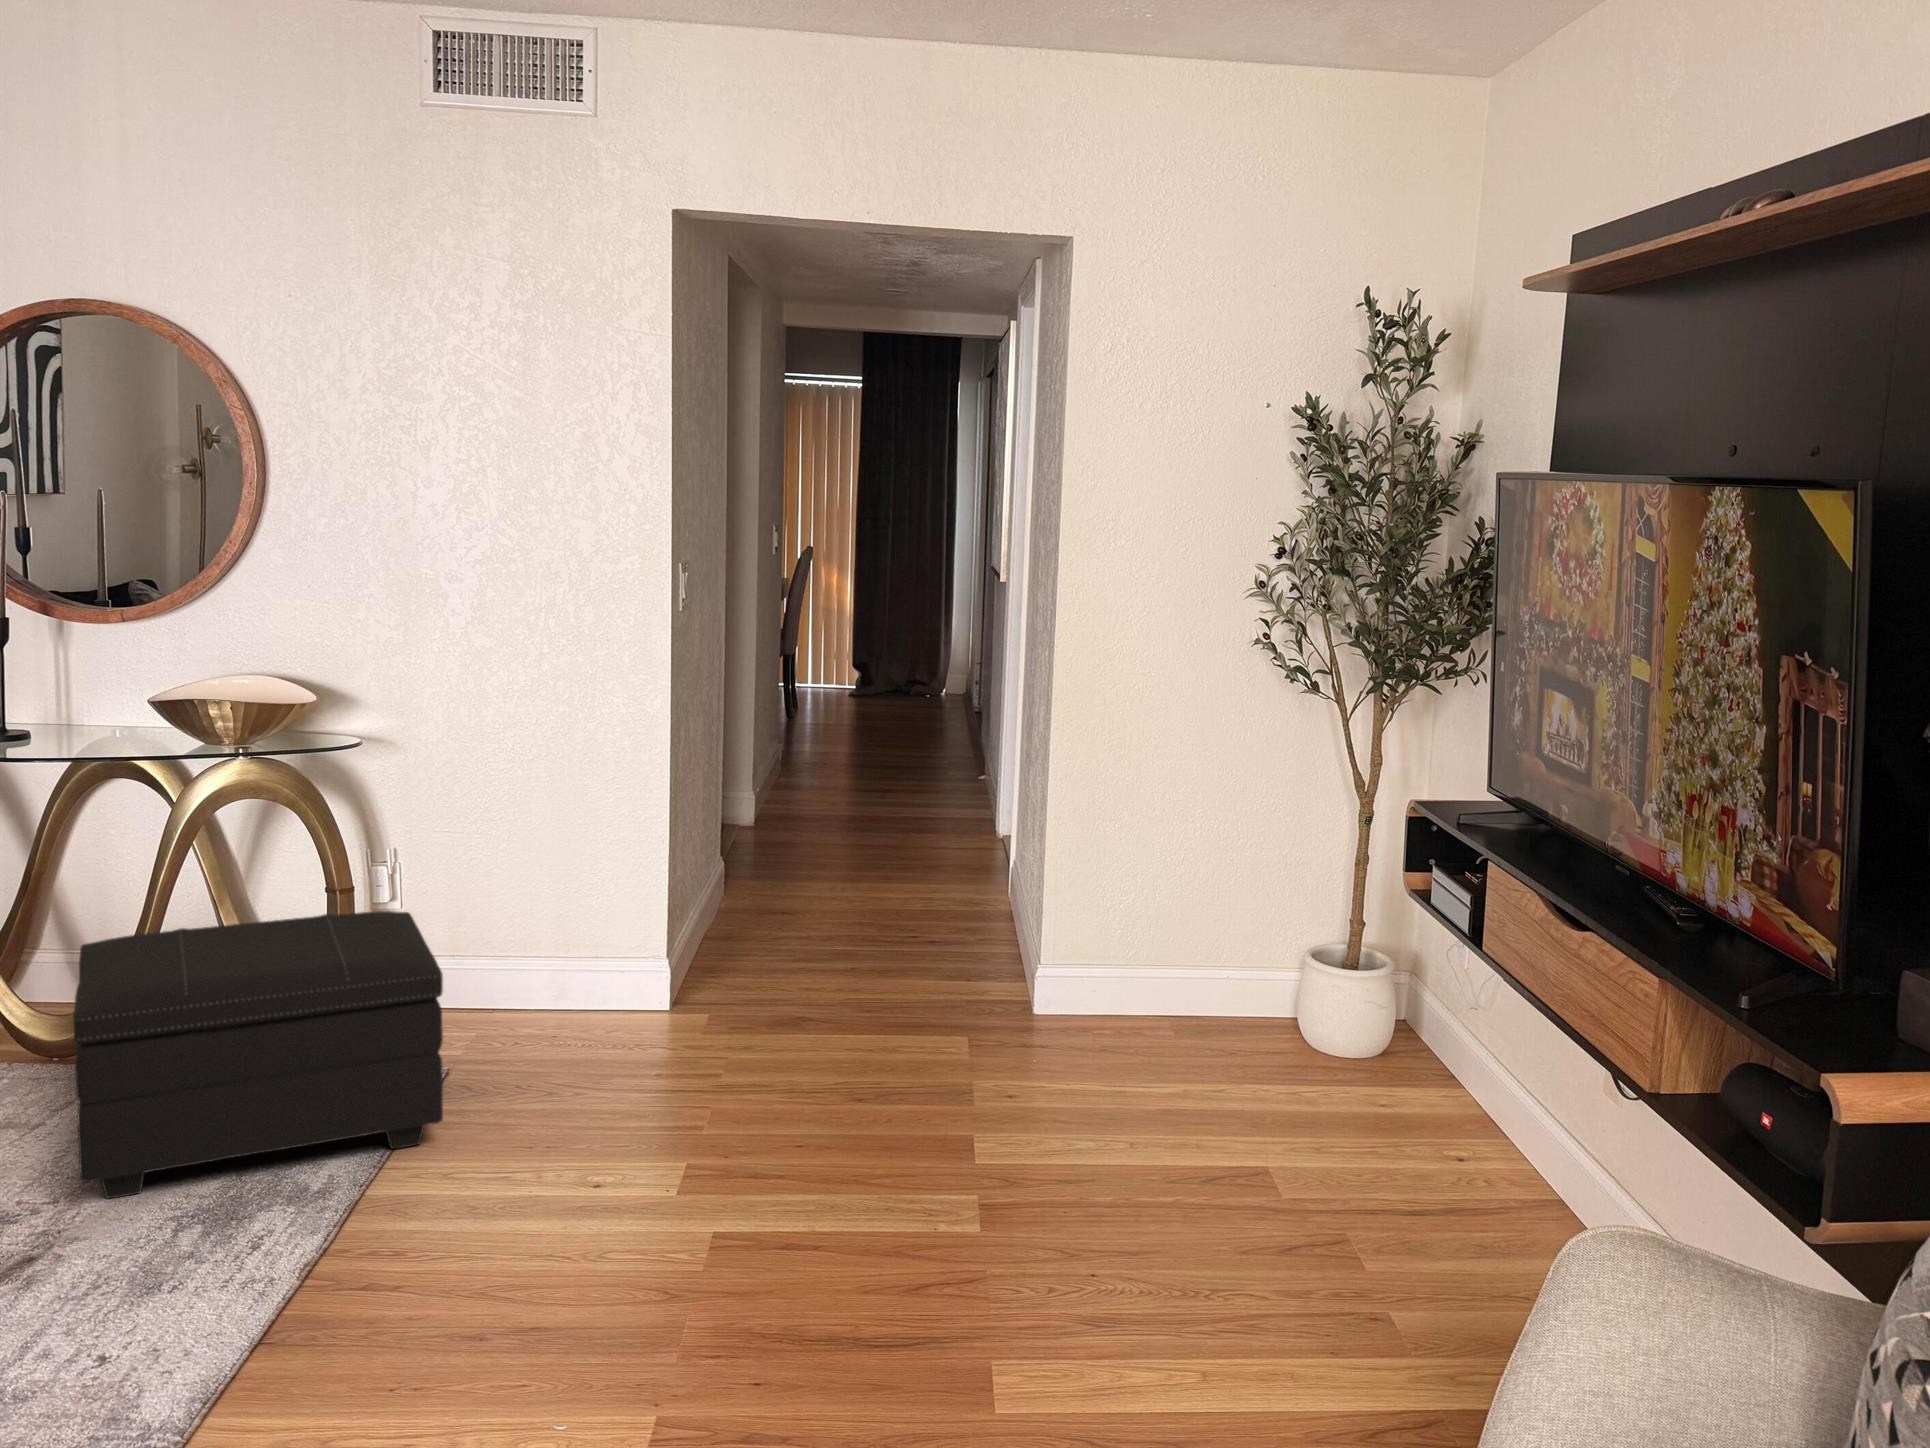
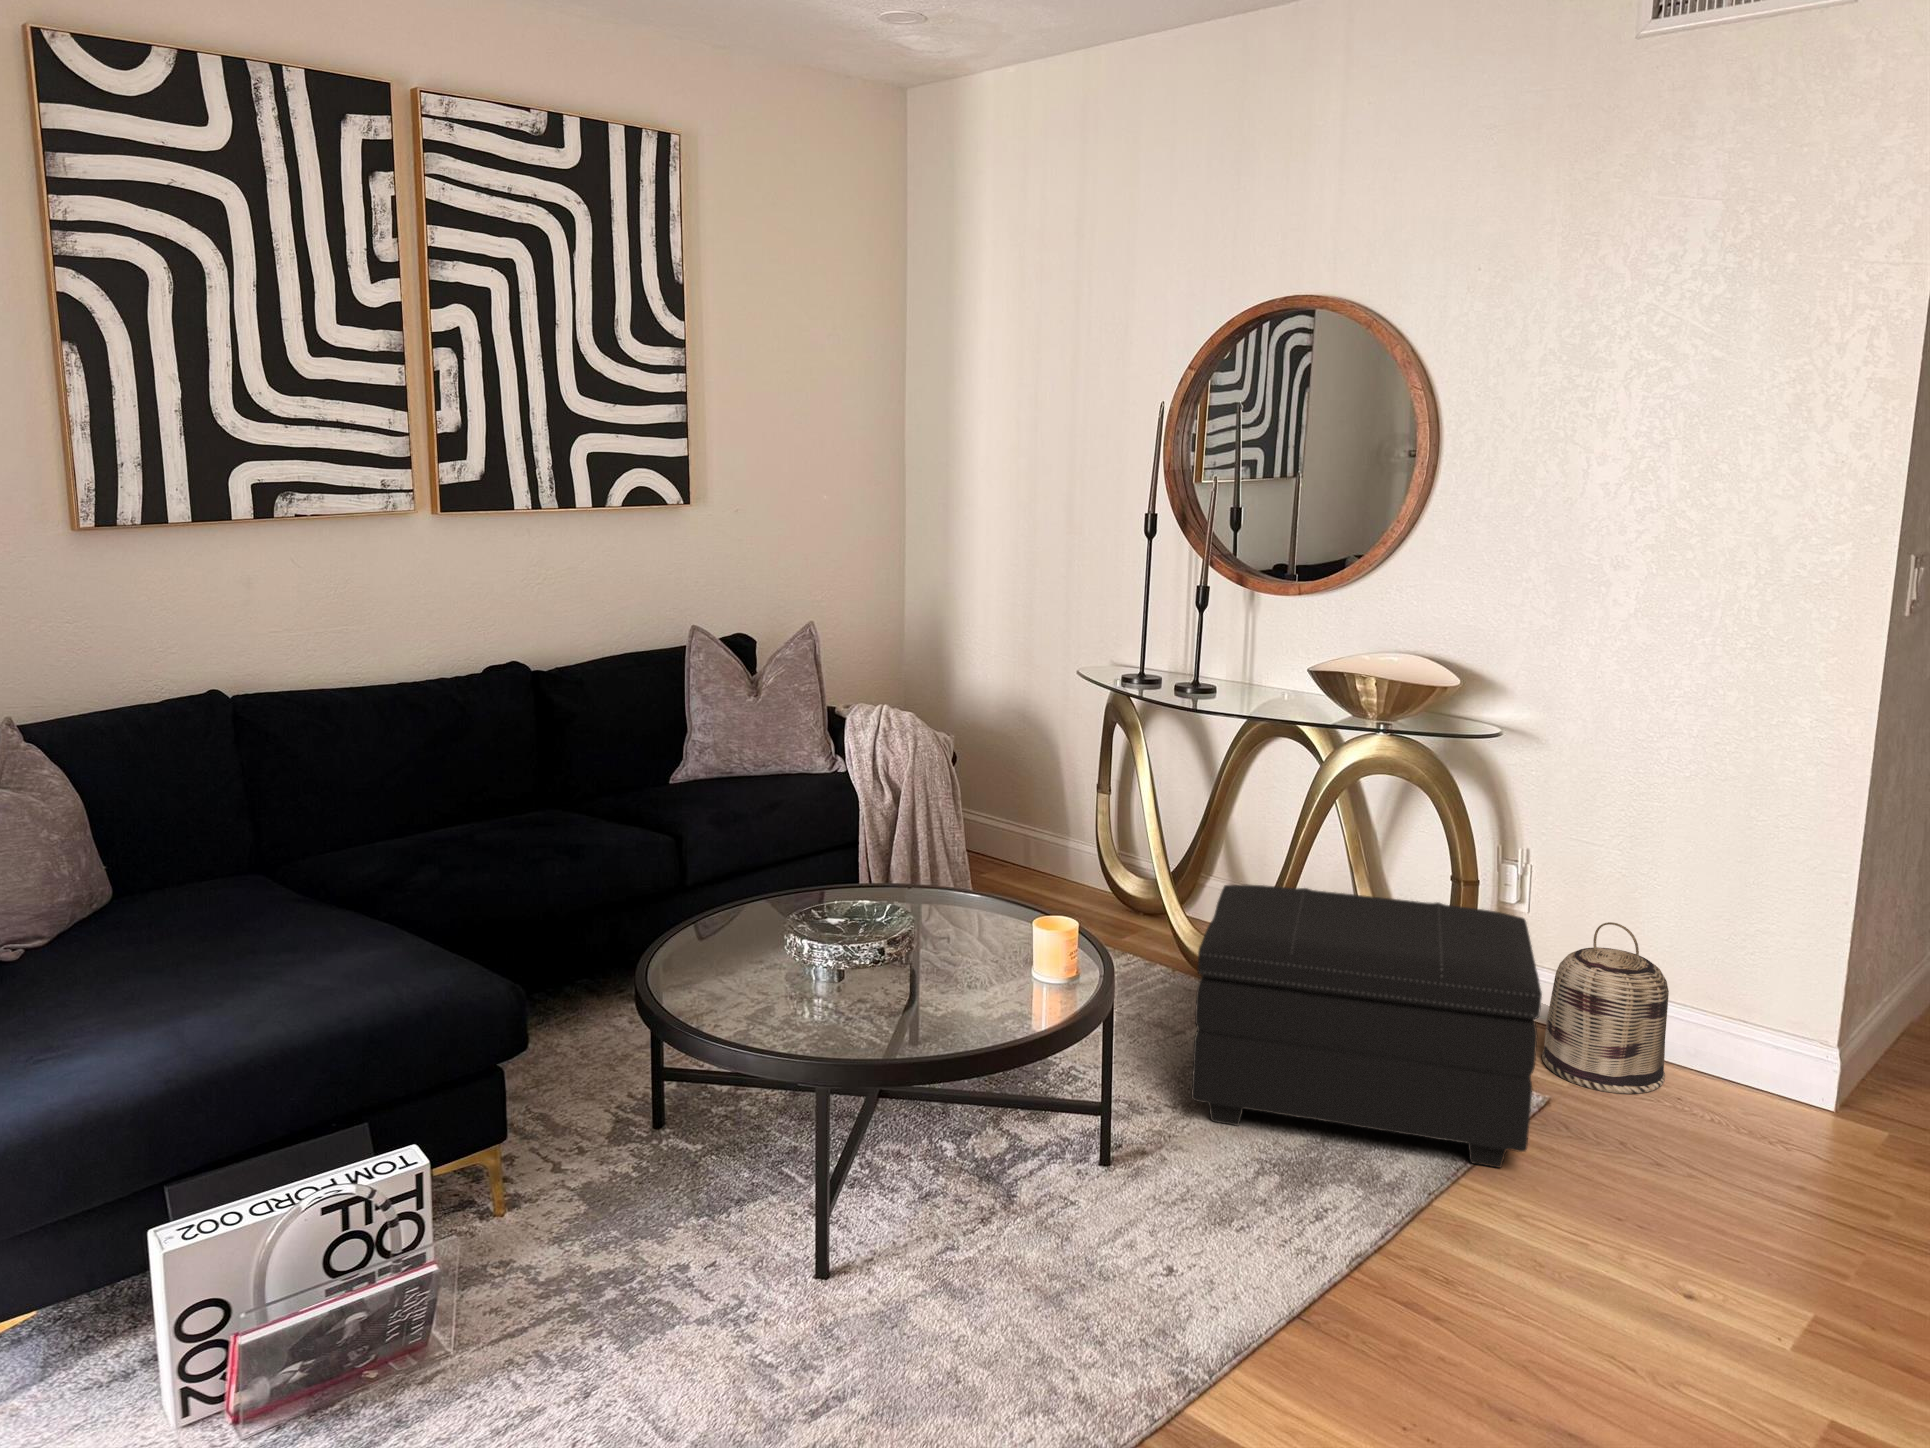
basket: none [433,901,541,1054] -> present [1542,922,1669,1094]

